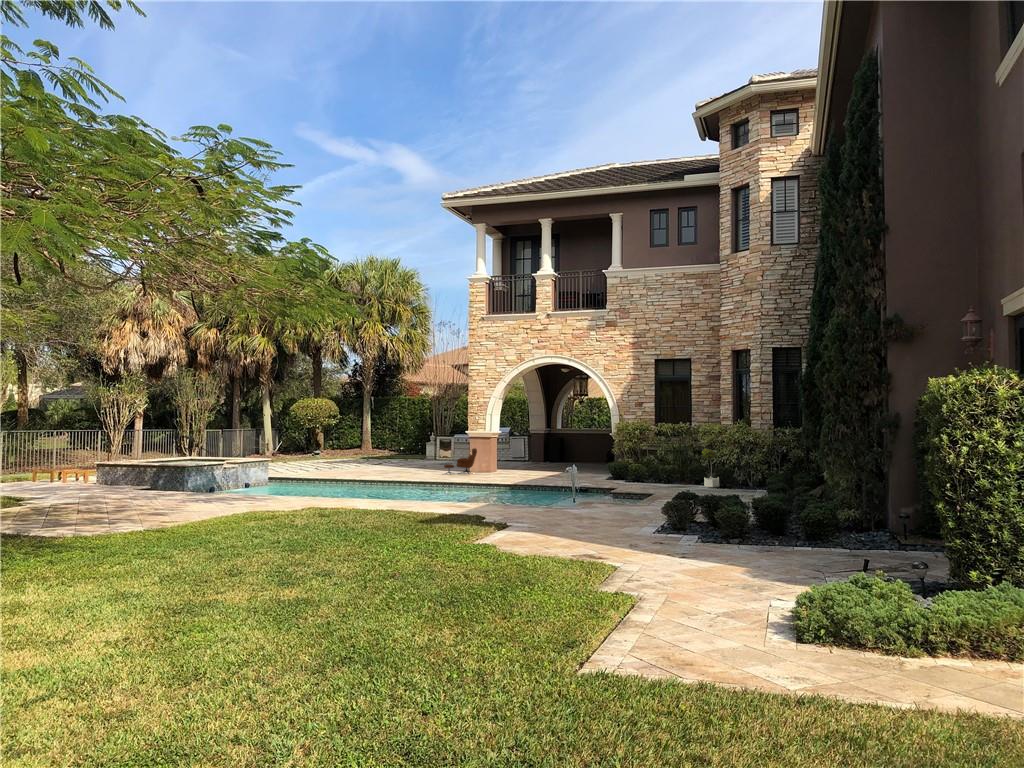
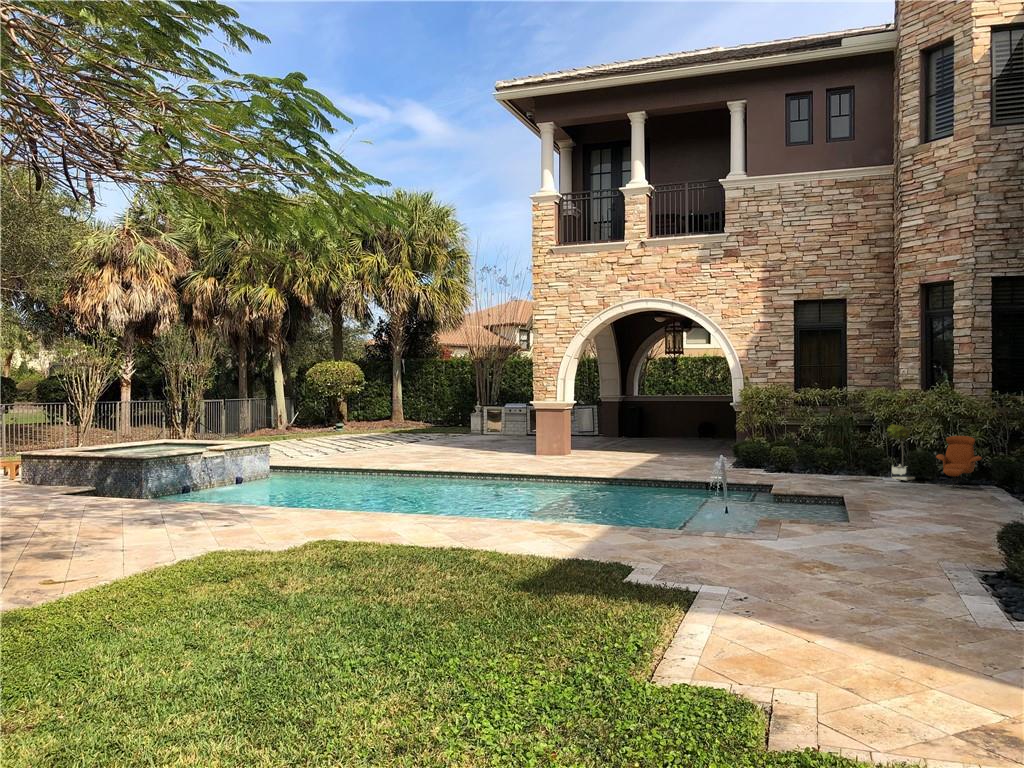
lounge chair: present [444,448,477,474] -> present [936,436,982,488]

